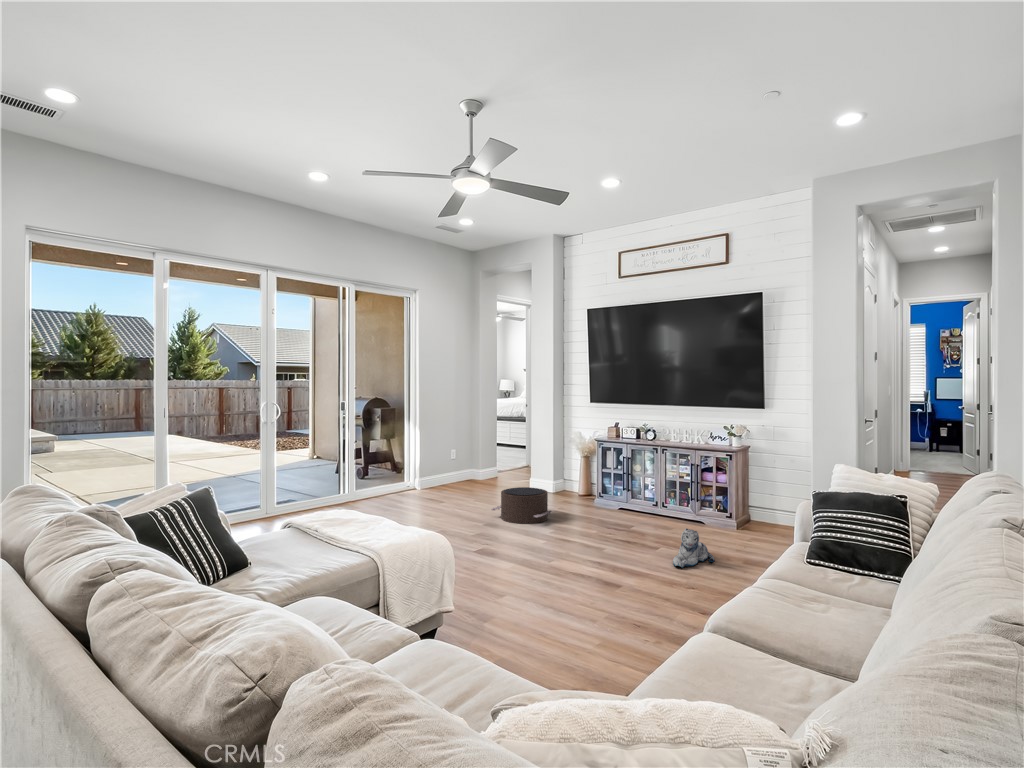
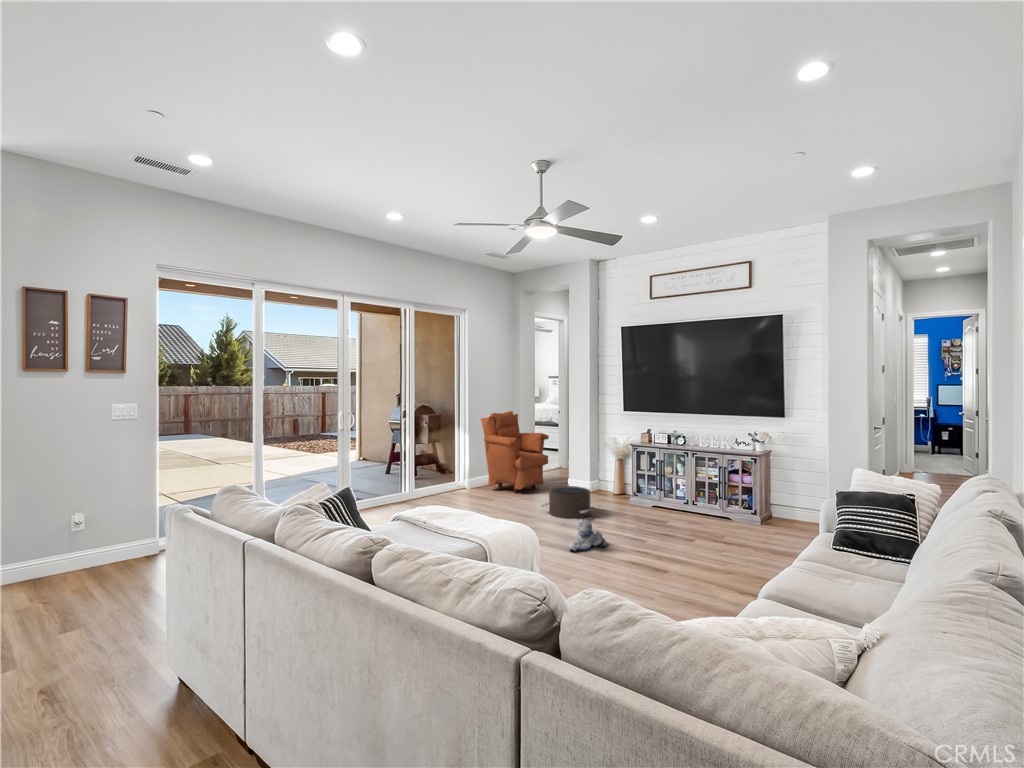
armchair: none [432,404,509,495] -> present [481,411,549,493]
plush toy: present [673,528,715,568] -> present [569,519,607,551]

